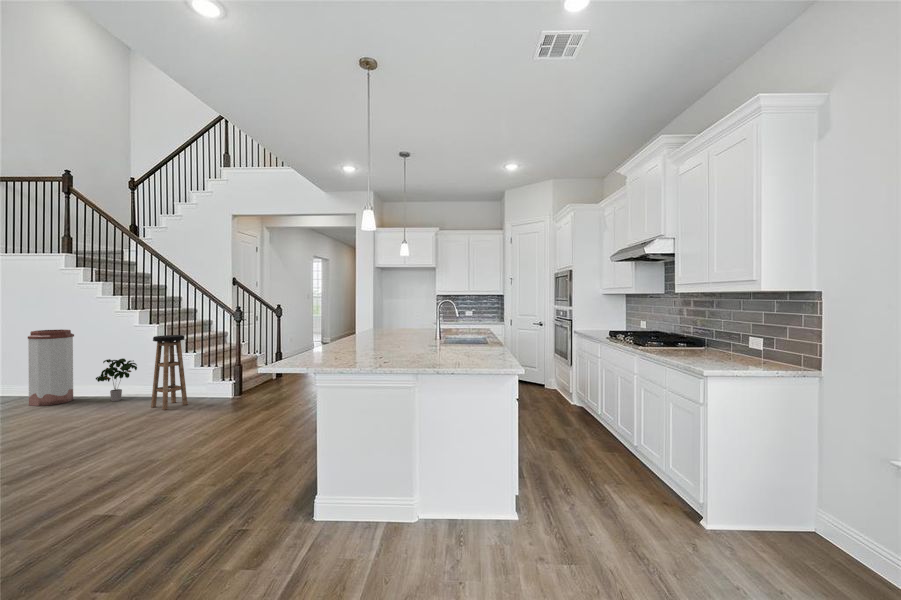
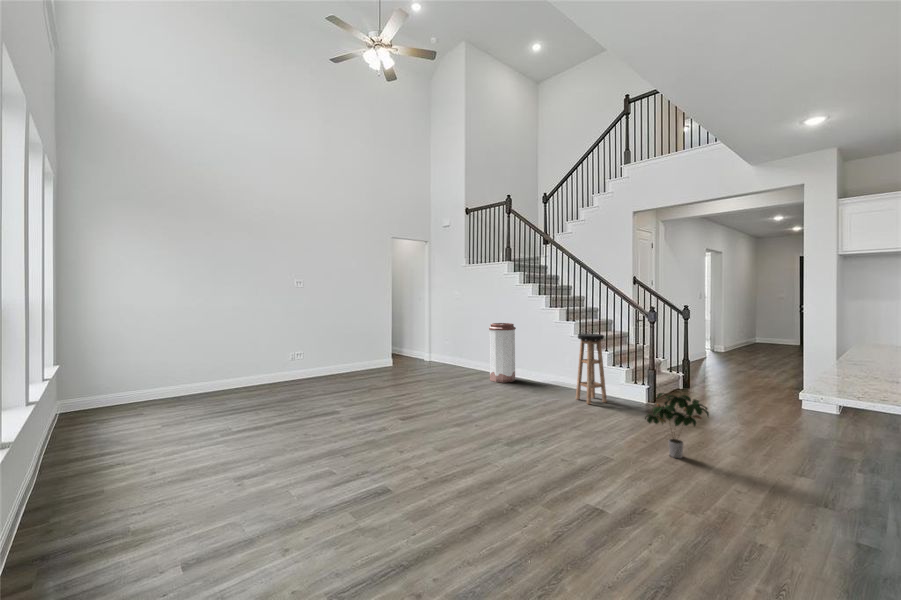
potted plant: present [96,358,137,401] -> present [645,393,709,458]

